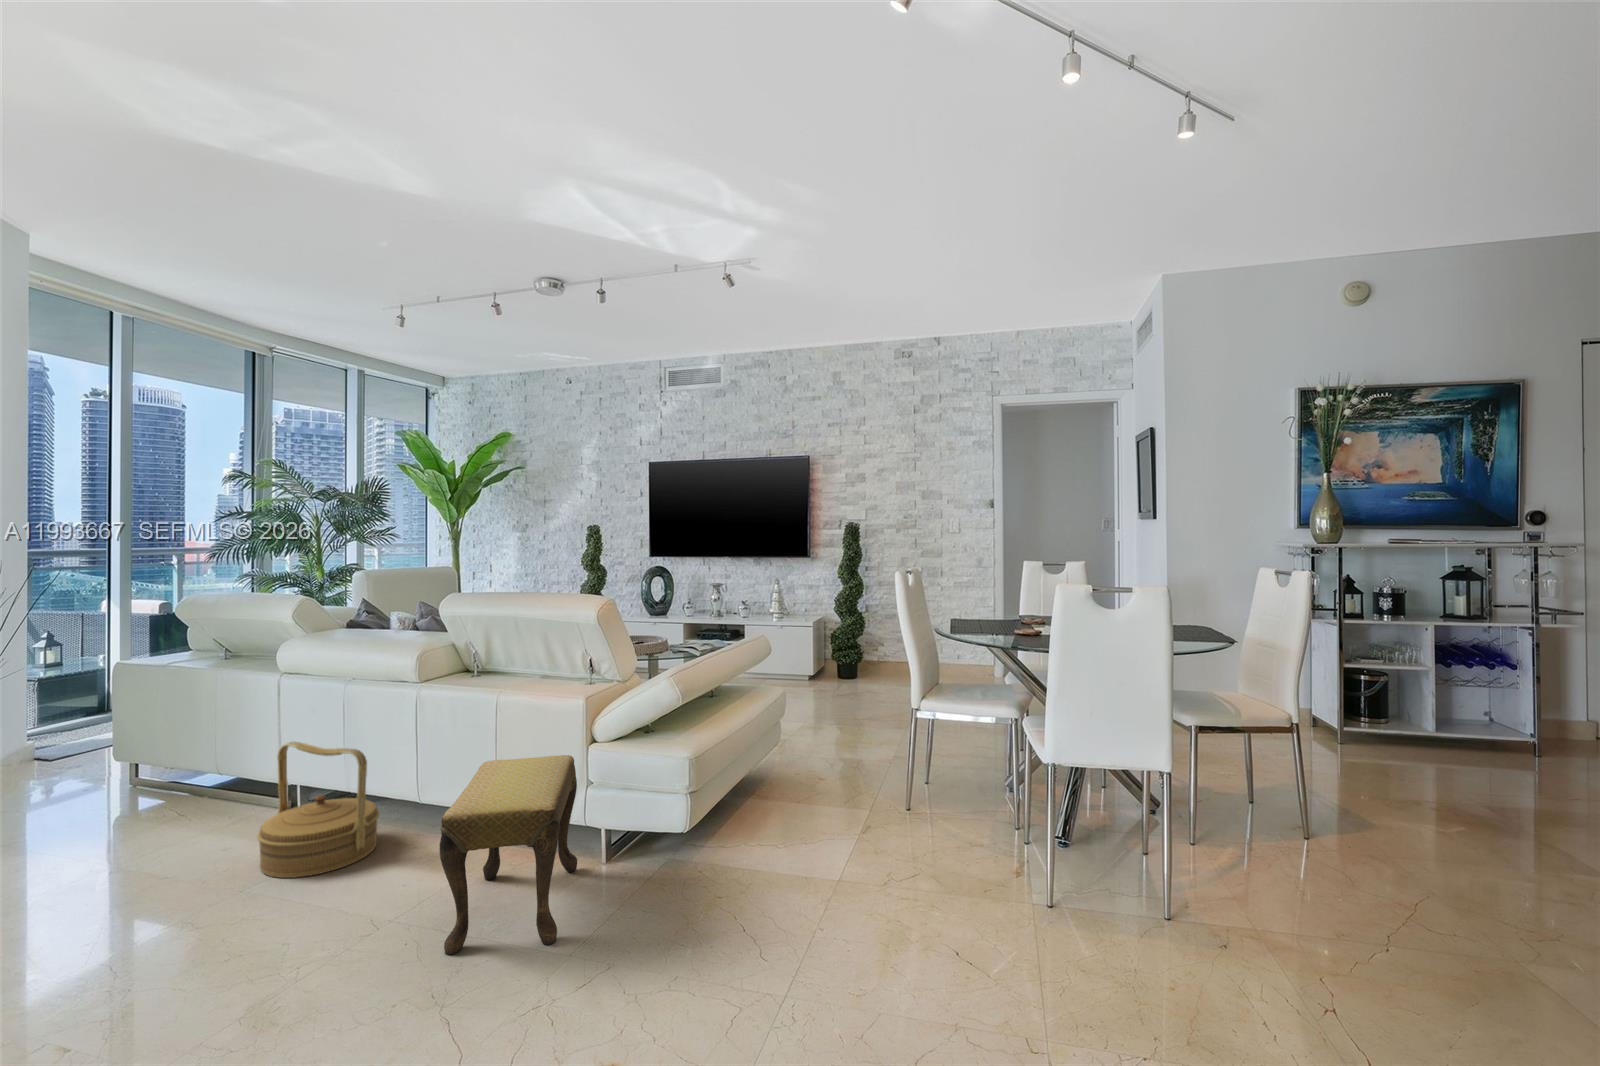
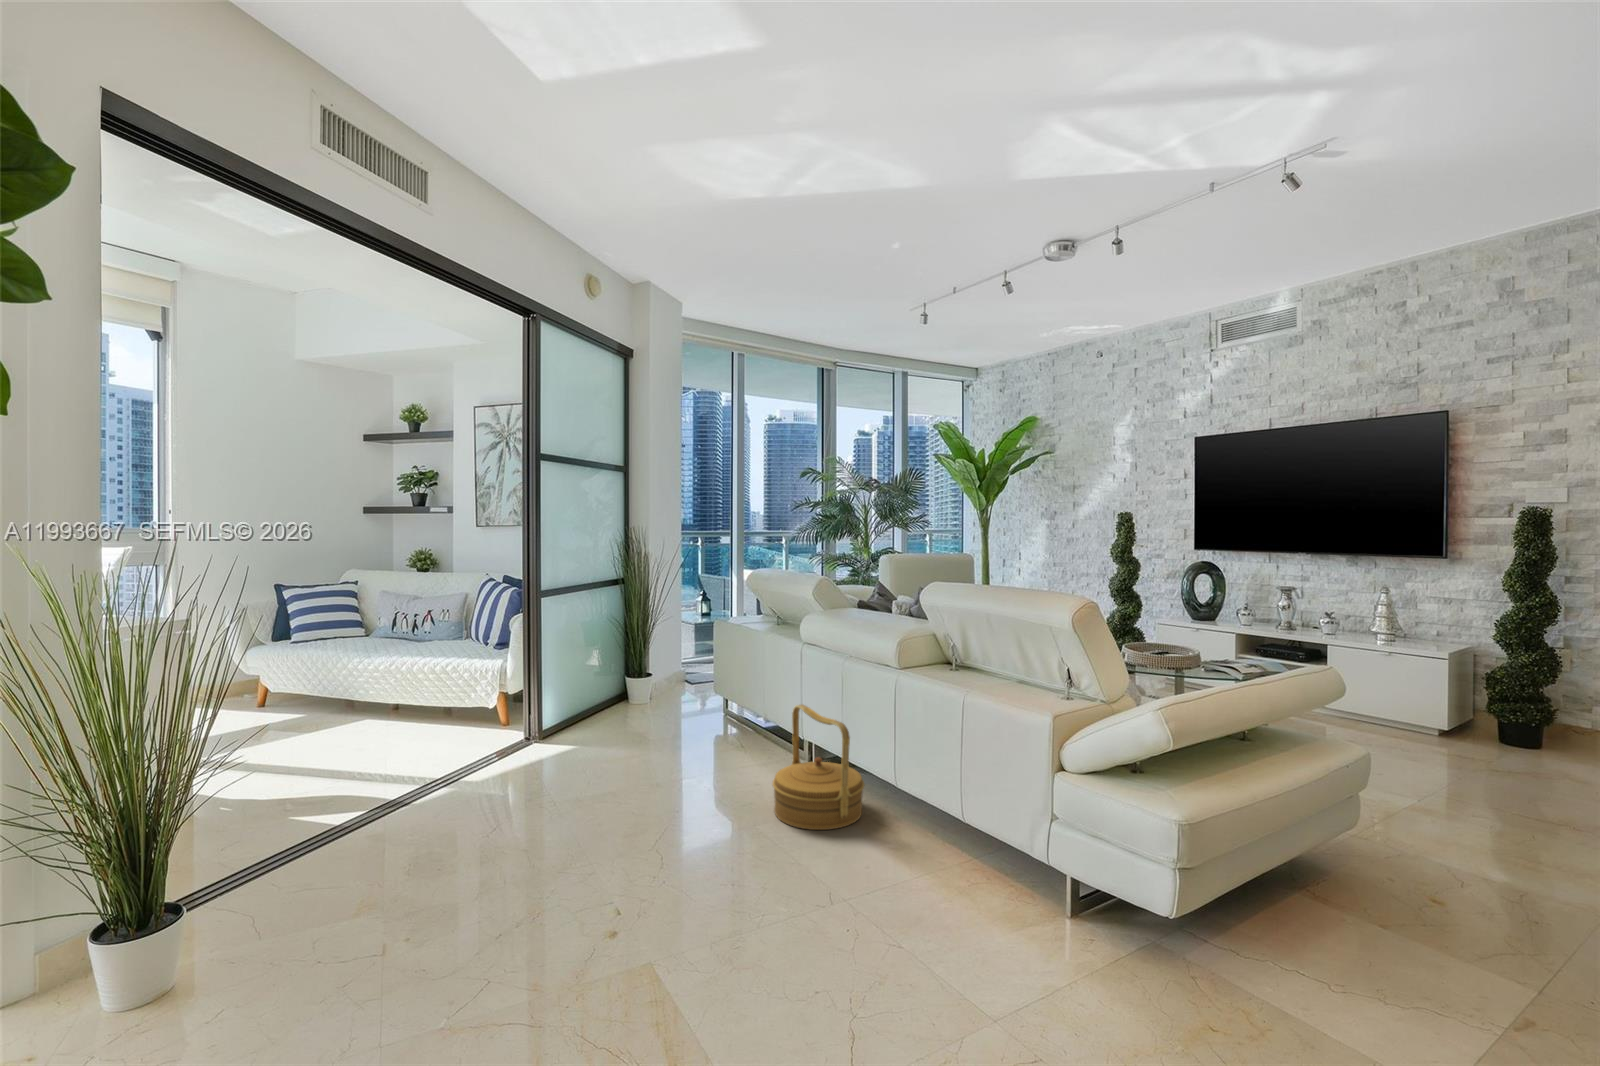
footstool: present [439,755,577,955] -> none [875,764,1037,999]

